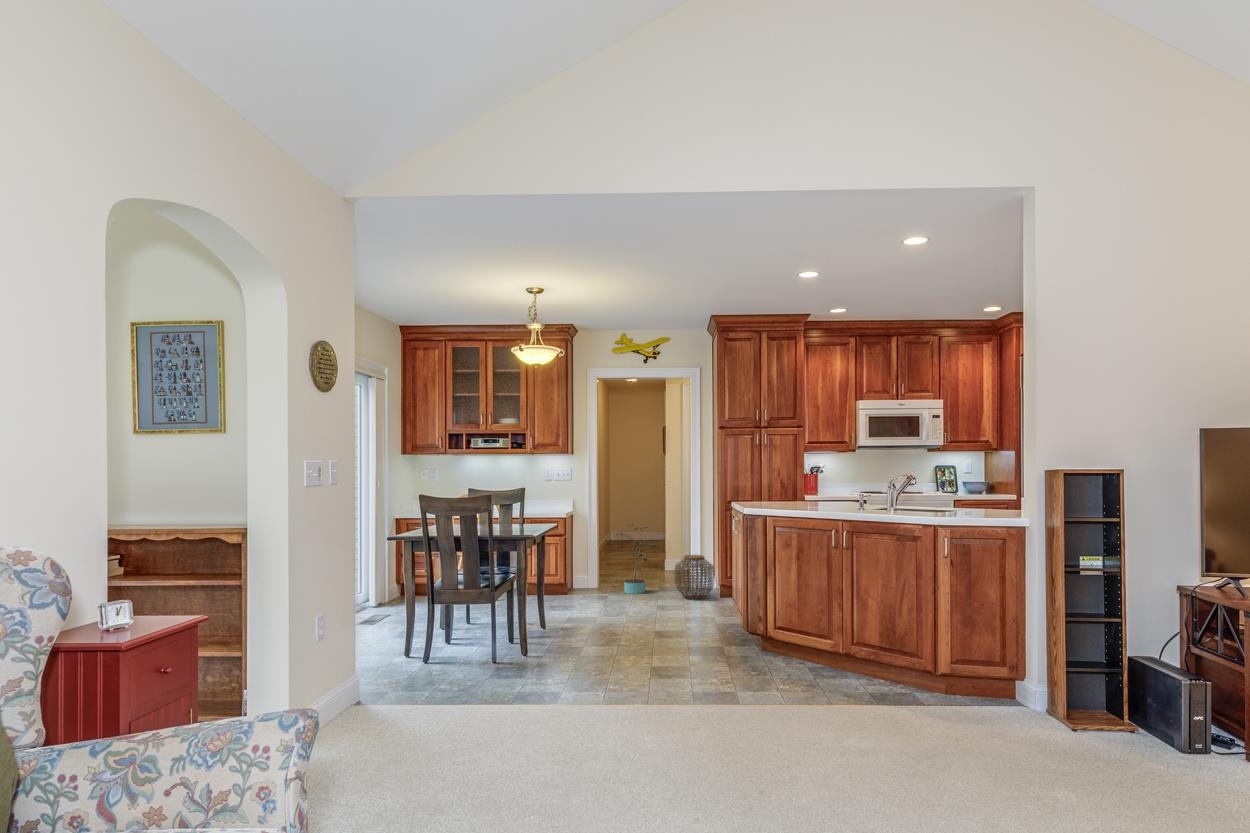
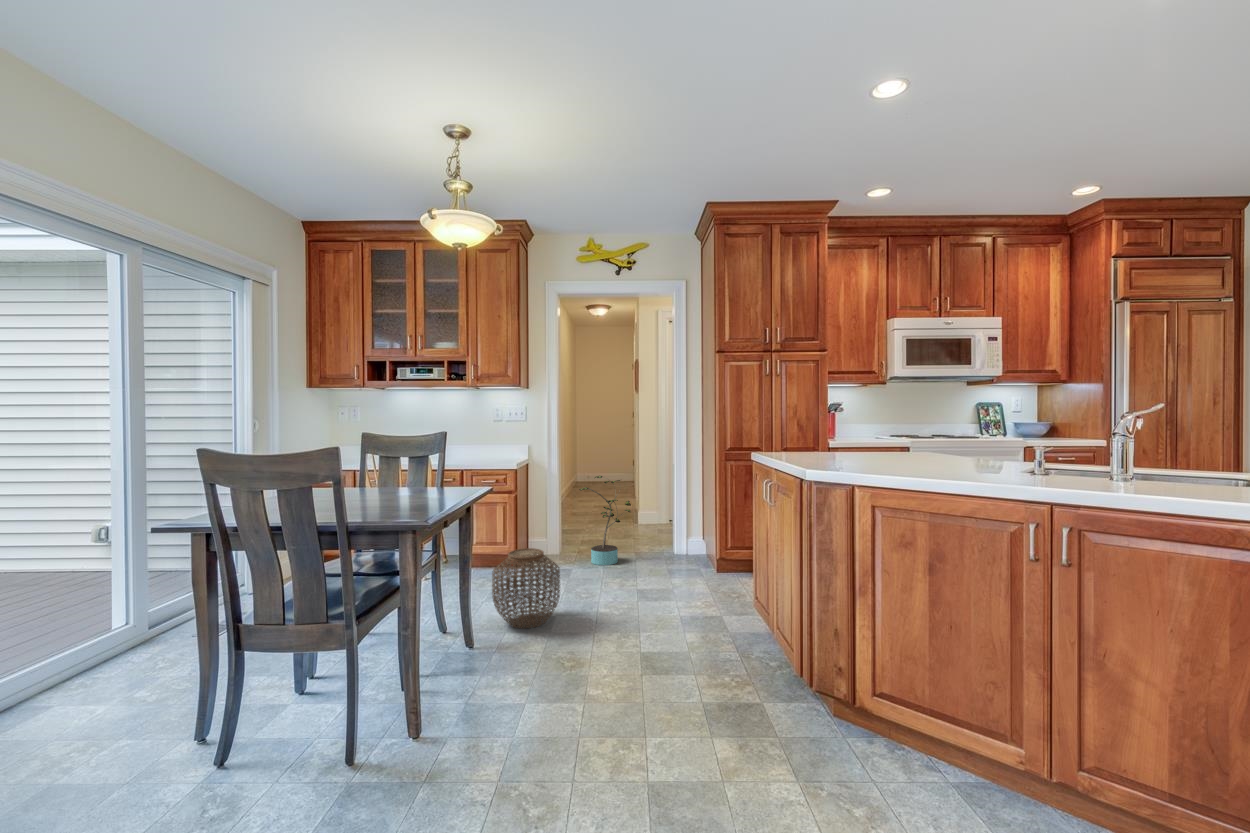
woven basket: present [675,555,714,600] -> present [492,548,560,628]

